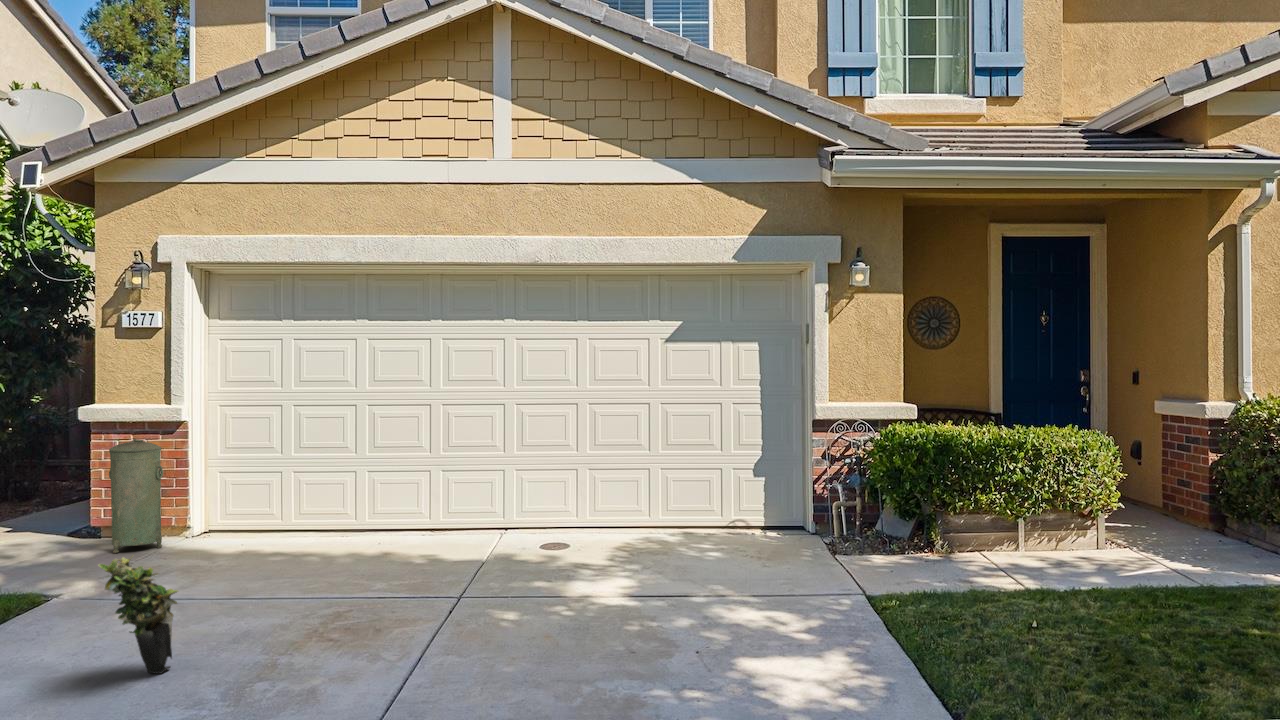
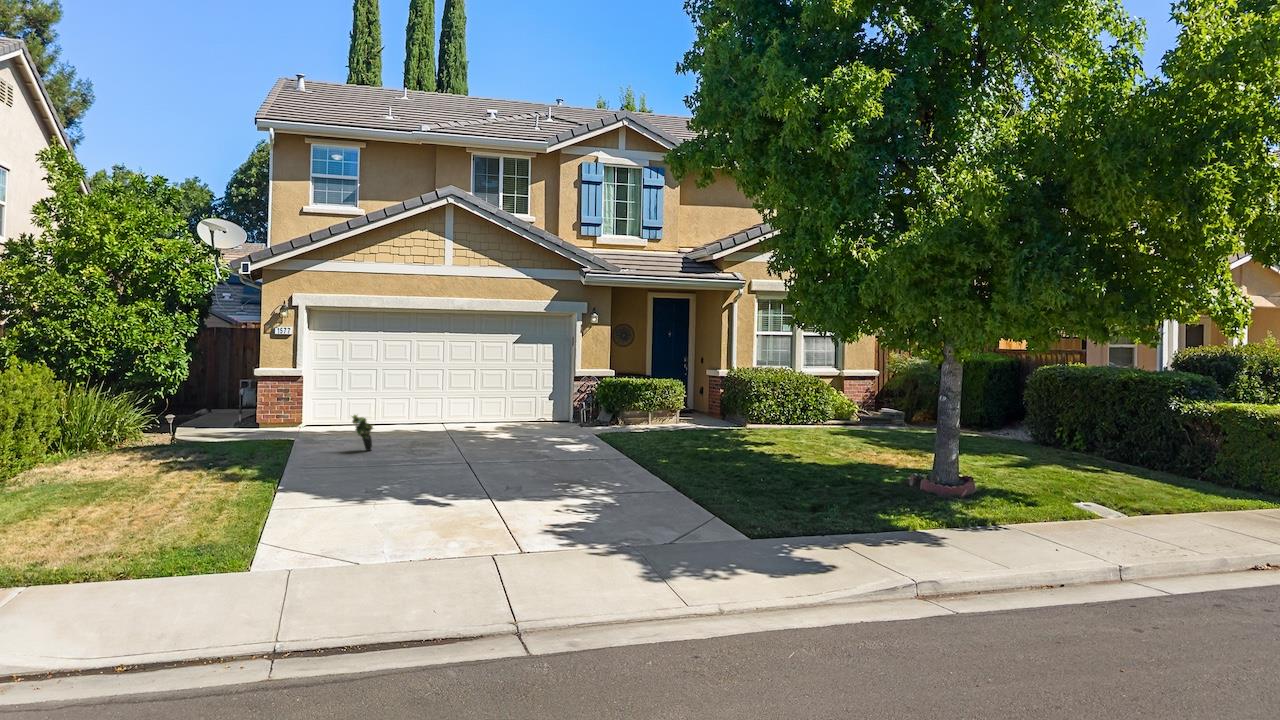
trash can: present [109,439,163,553] -> none [274,383,298,431]

